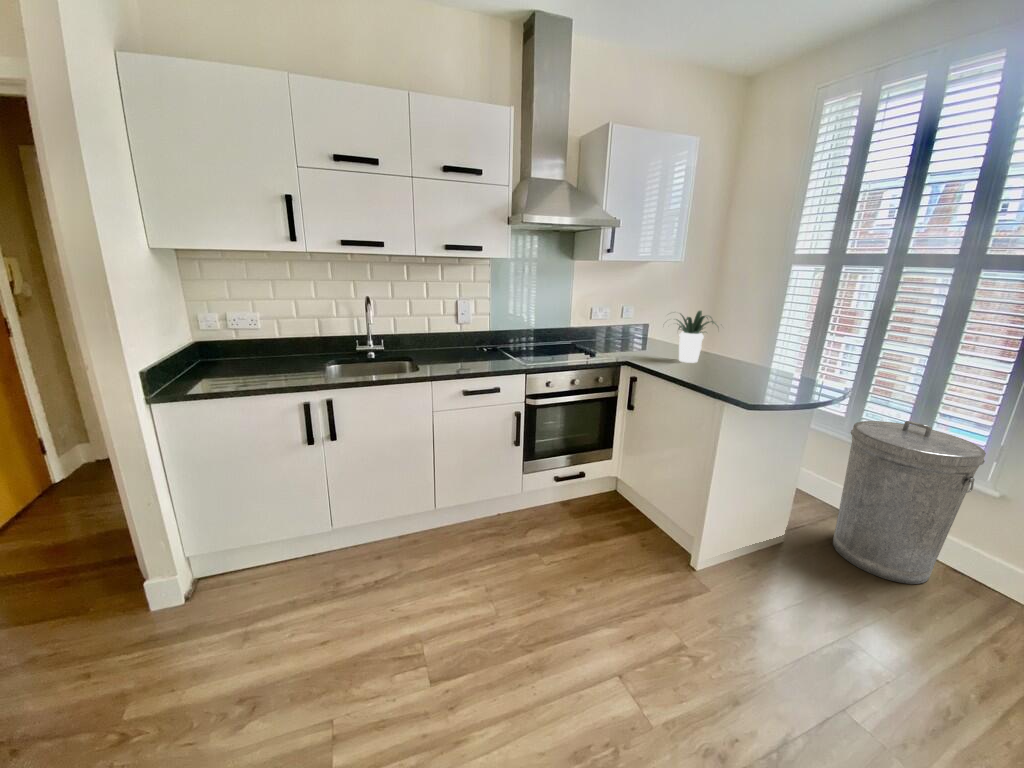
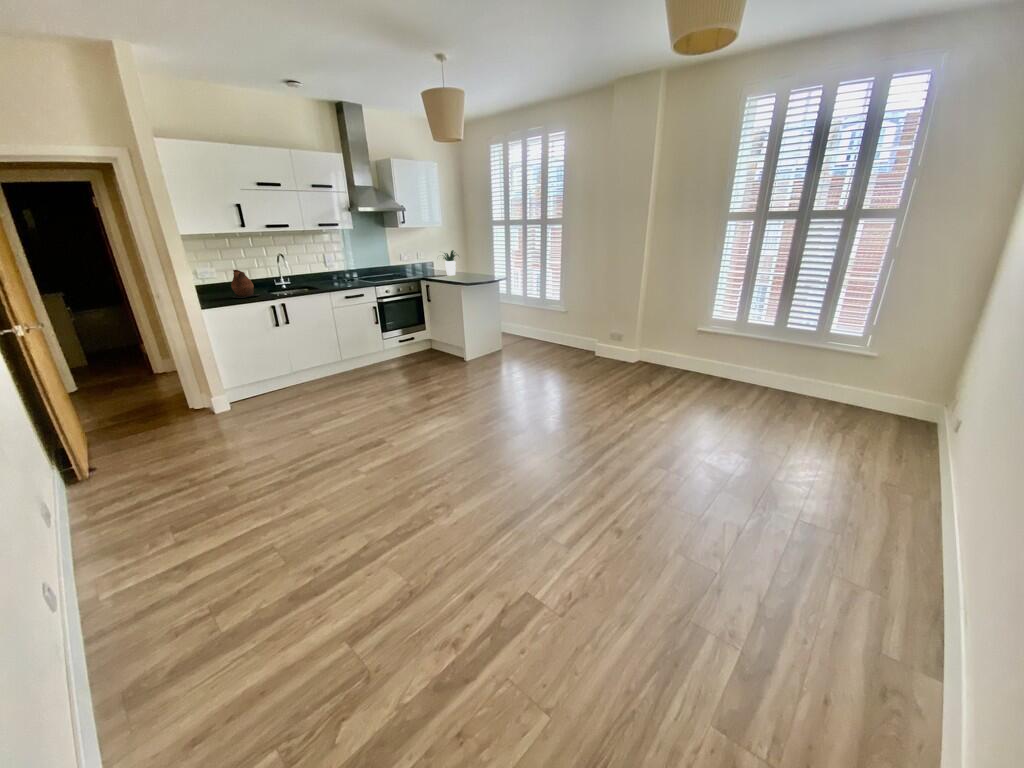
ceramic pitcher: none [255,322,307,377] -> present [231,270,259,298]
trash can: present [833,421,986,584] -> none [518,288,556,351]

